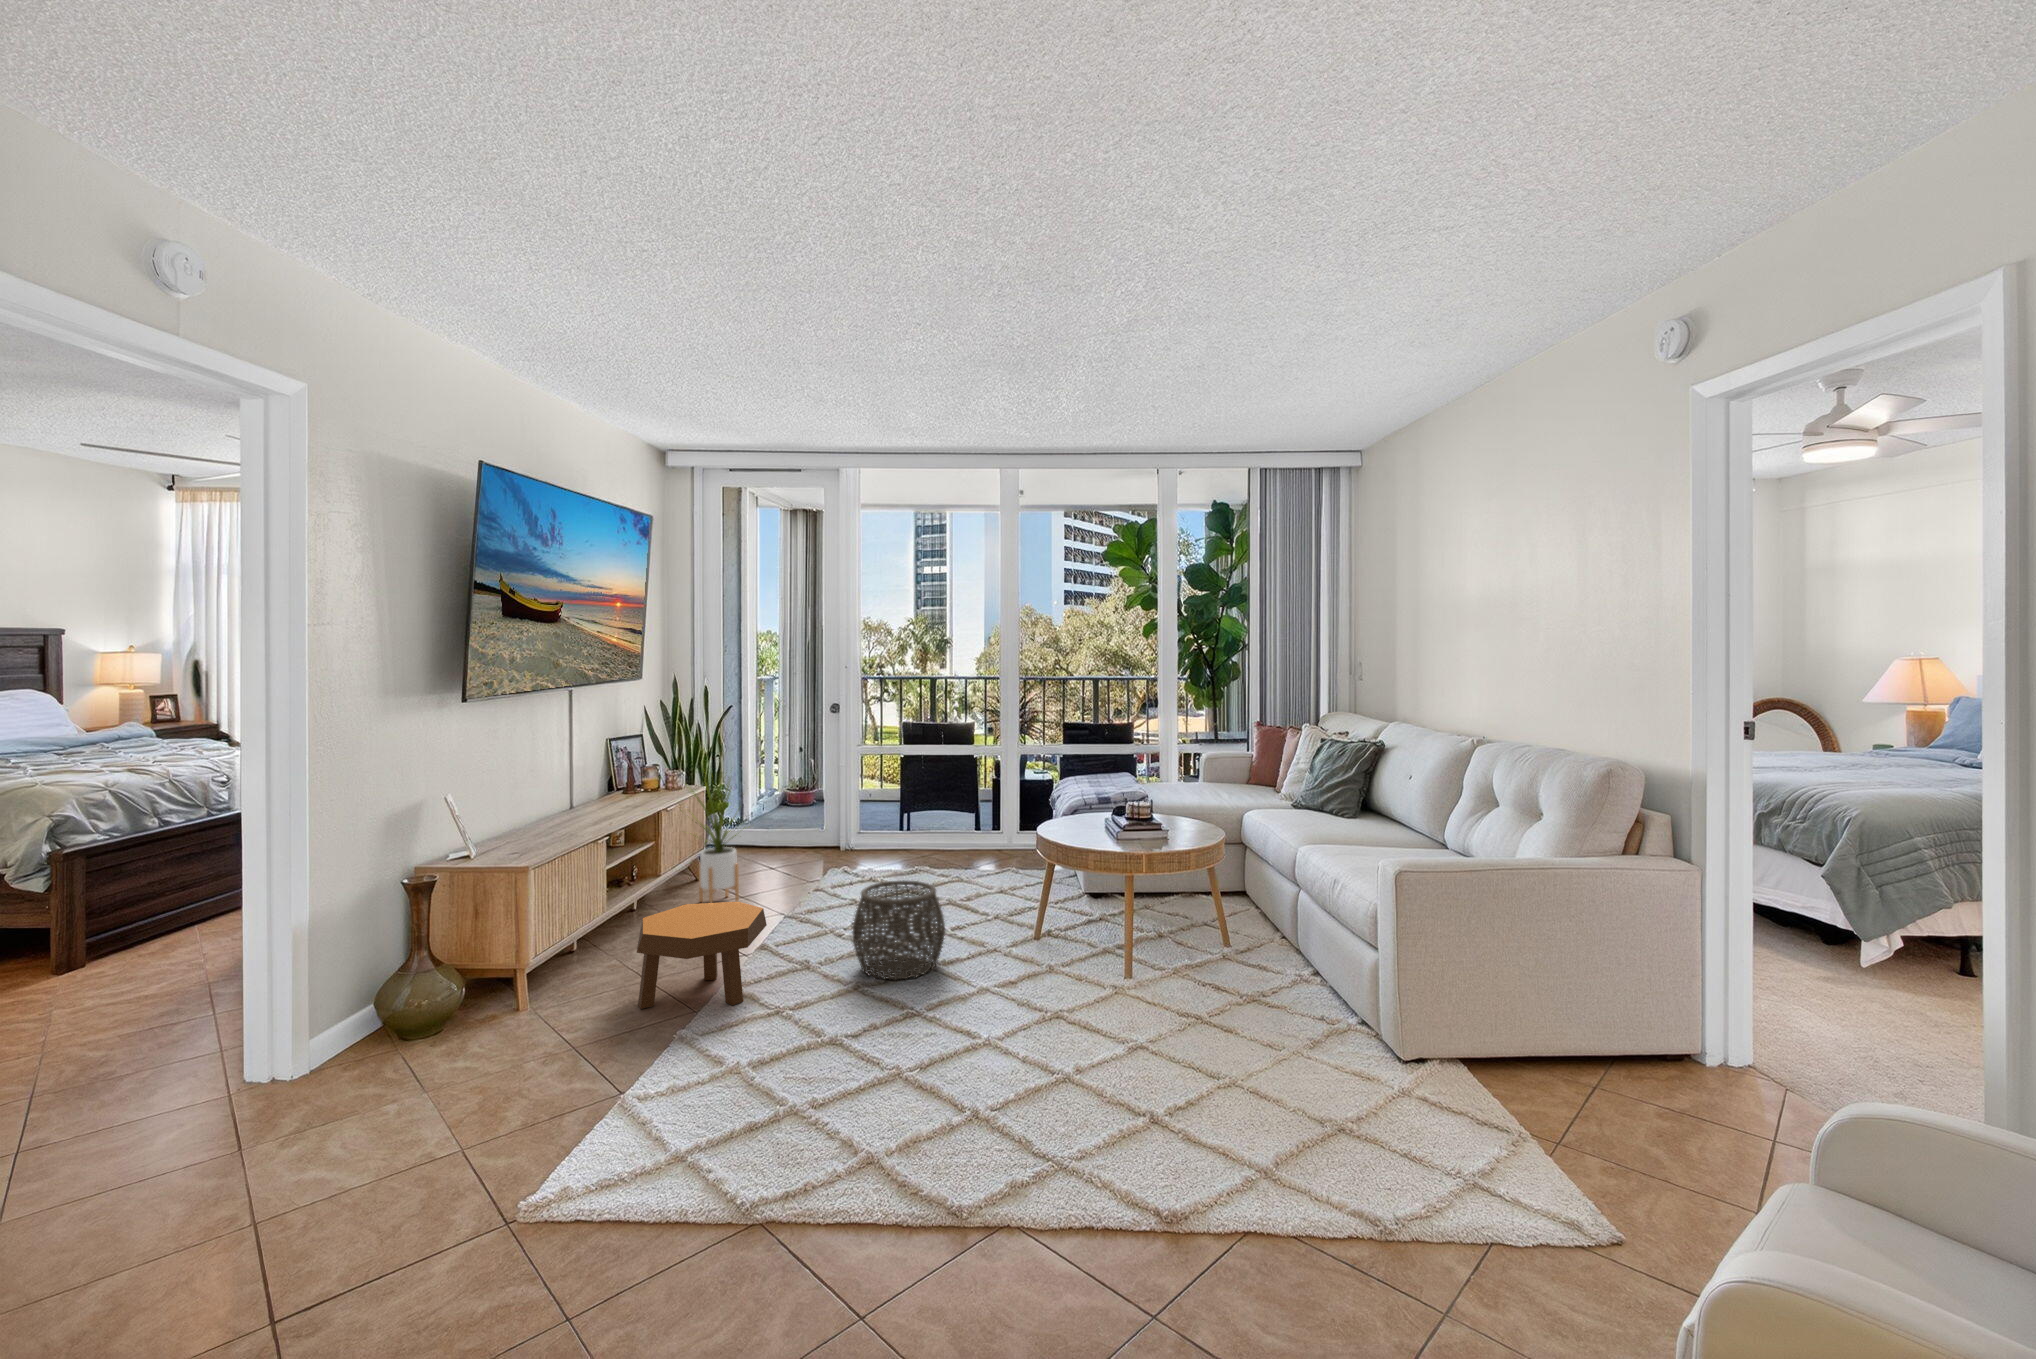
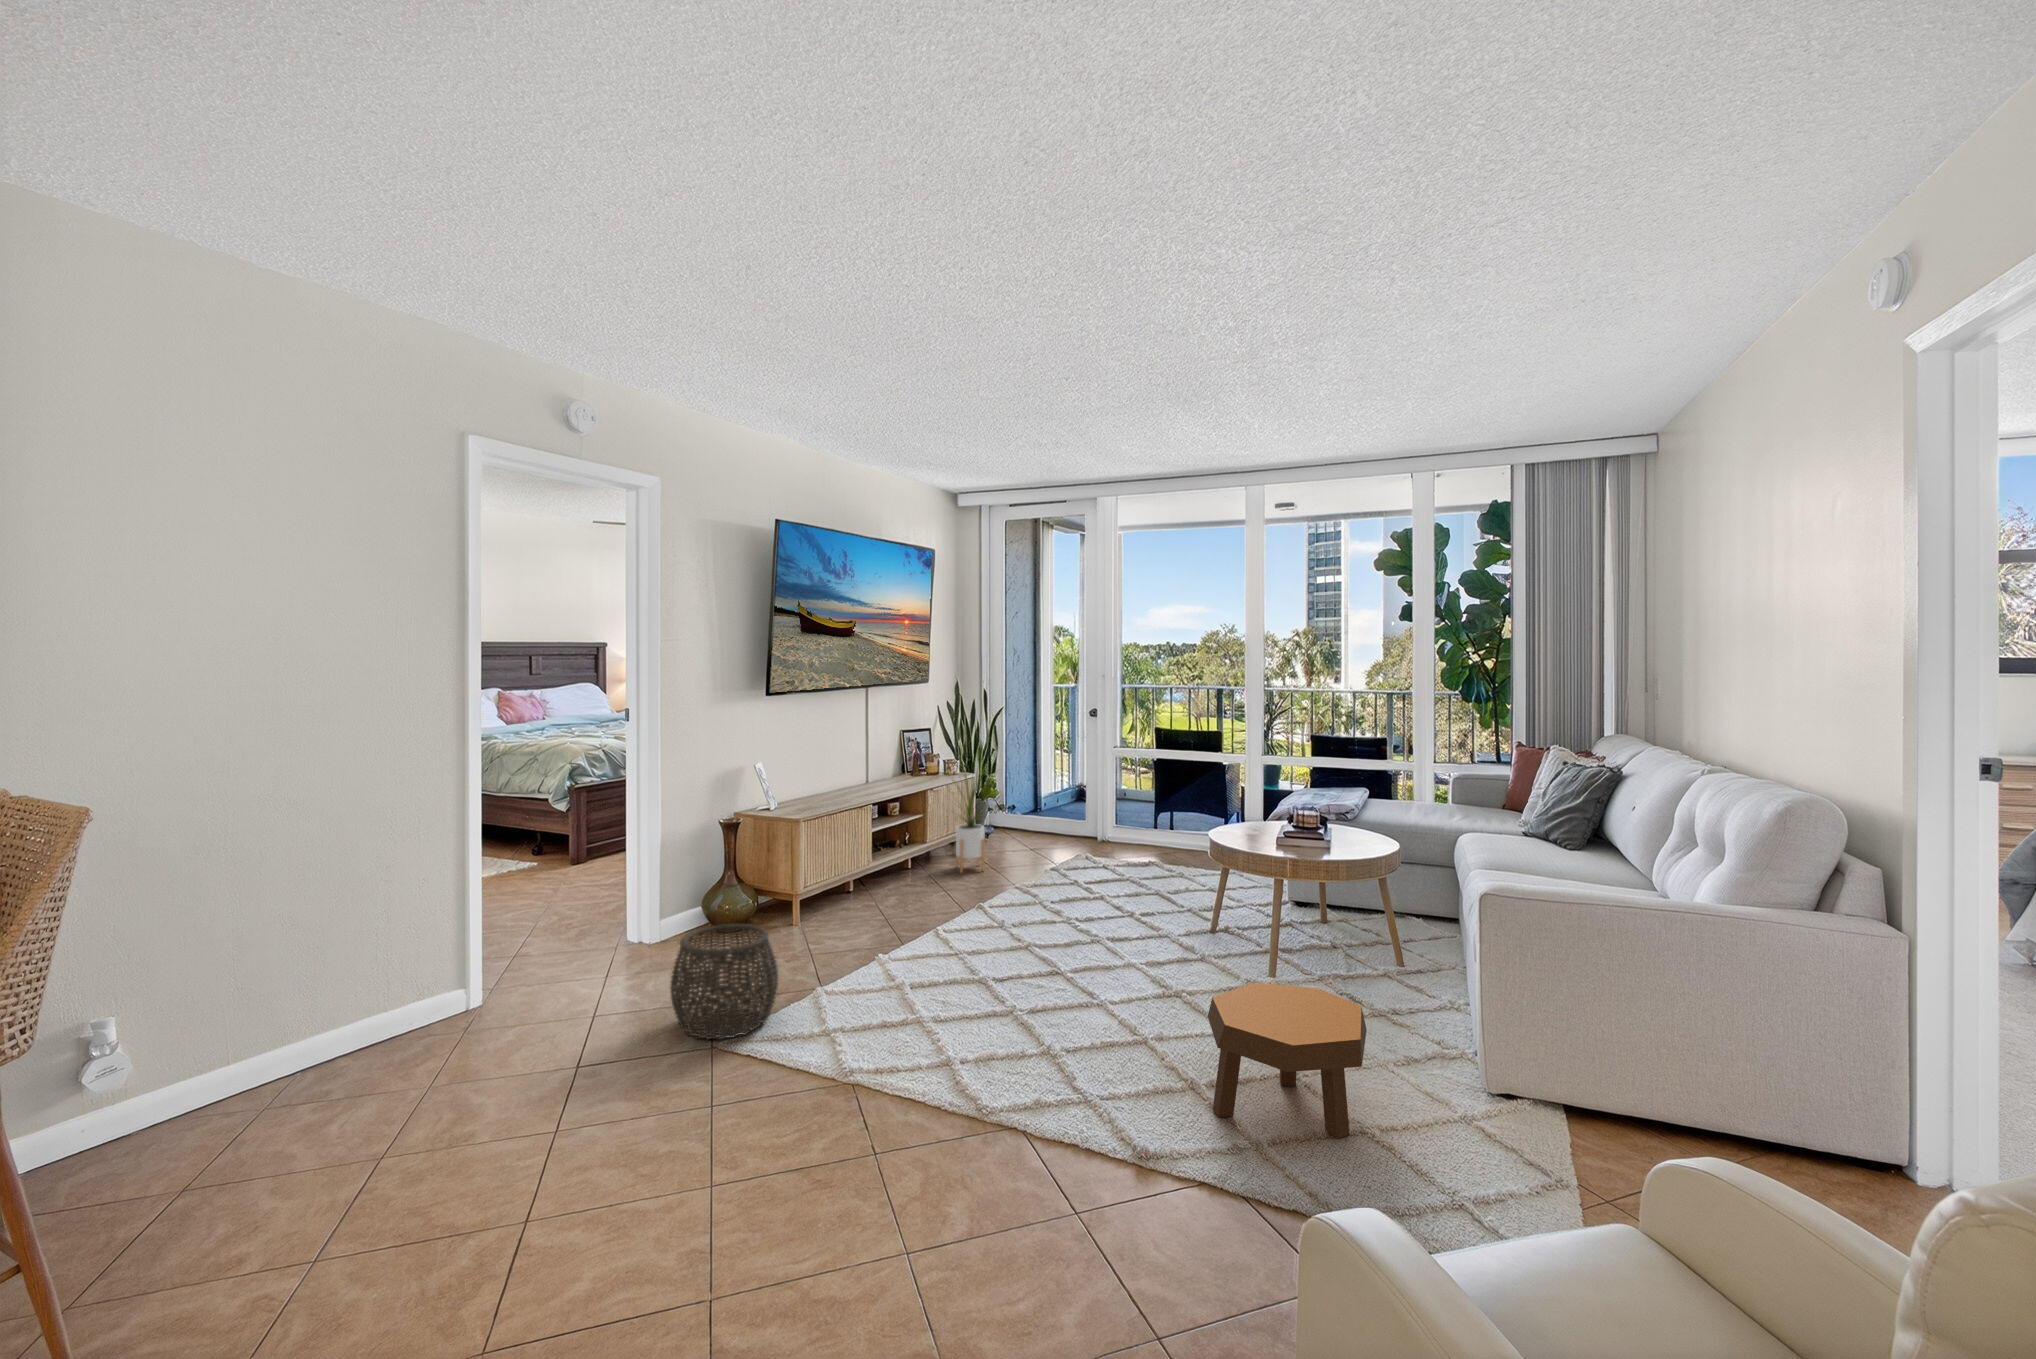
woven basket: present [852,880,945,980] -> present [670,924,778,1040]
footstool: present [637,902,767,1009] -> present [1208,983,1367,1139]

